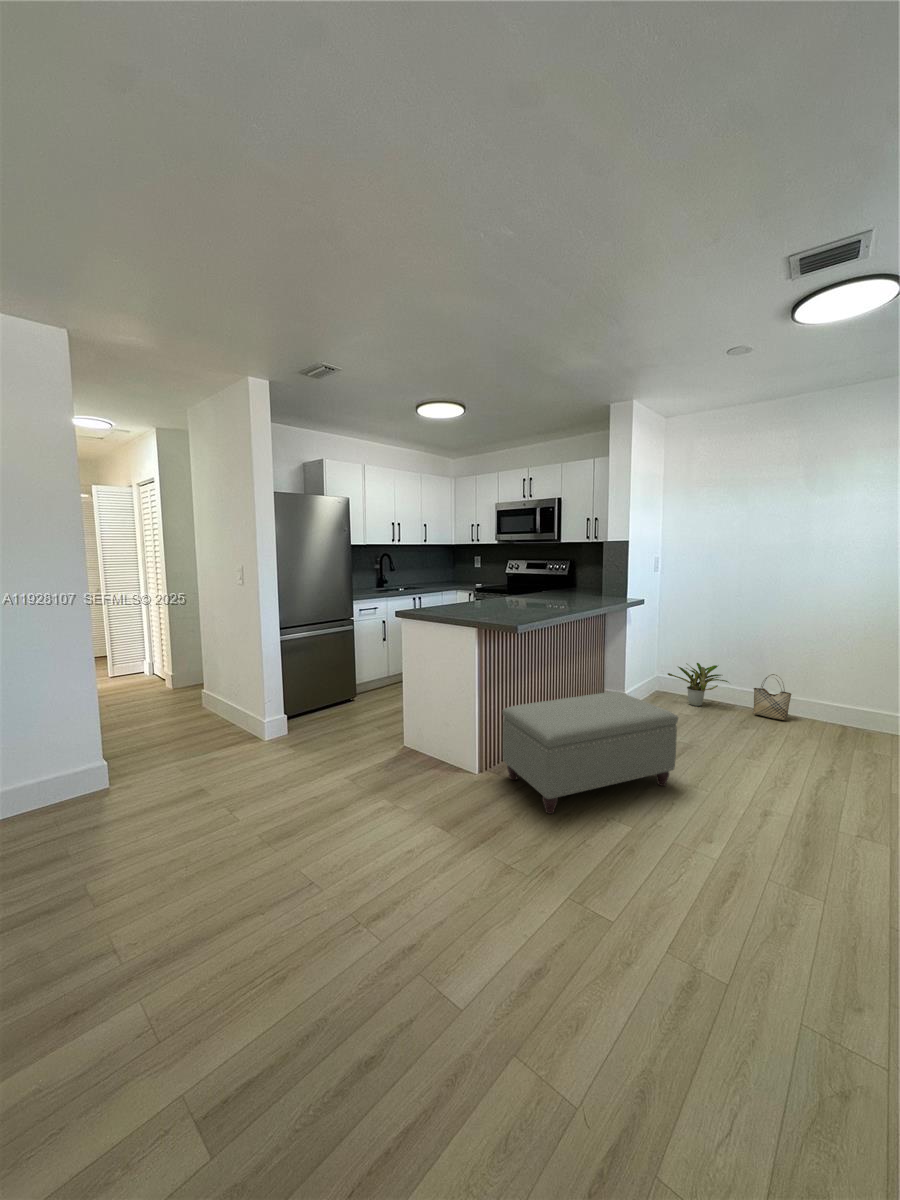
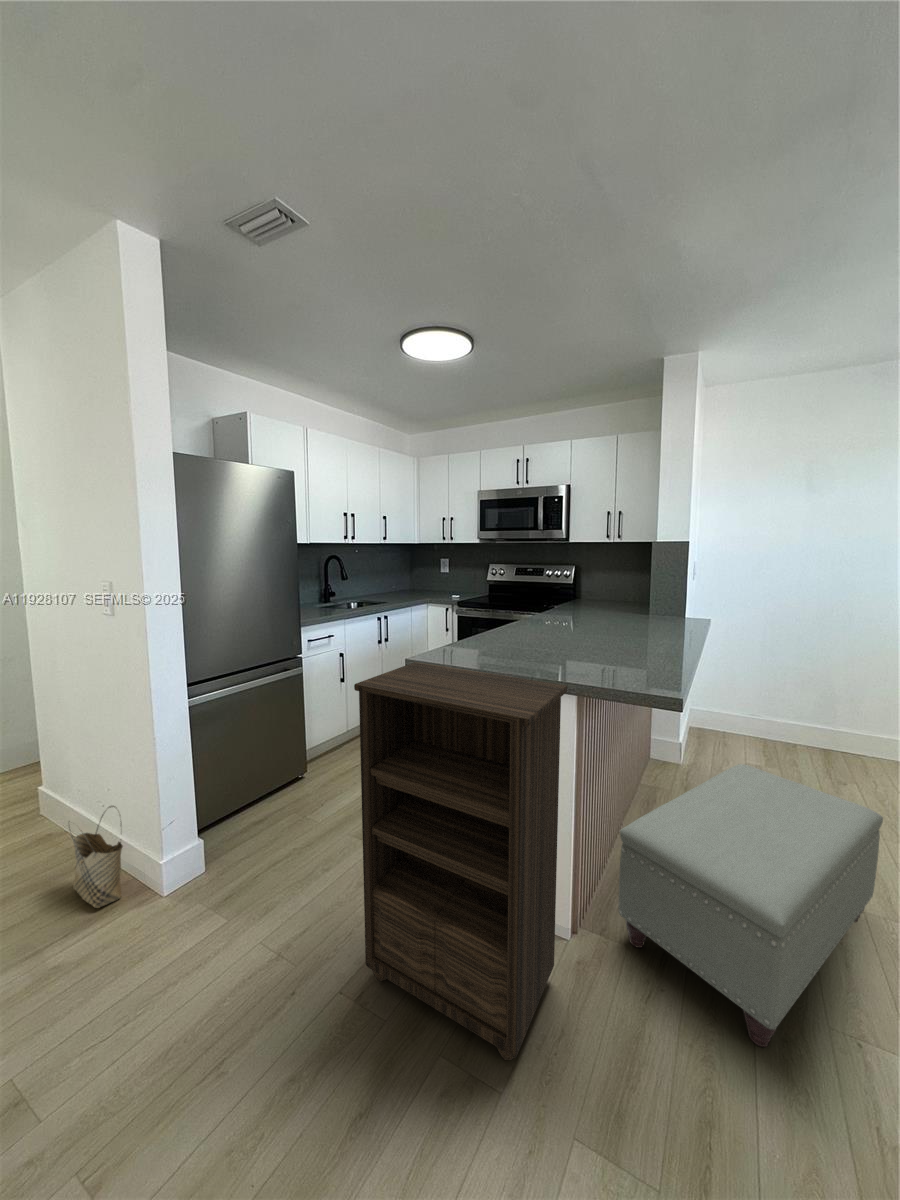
bookshelf: none [352,610,457,801] -> present [354,662,567,1060]
potted plant: present [668,663,729,706] -> none [714,693,792,745]
woven basket: present [753,674,792,720] -> present [68,806,123,908]

